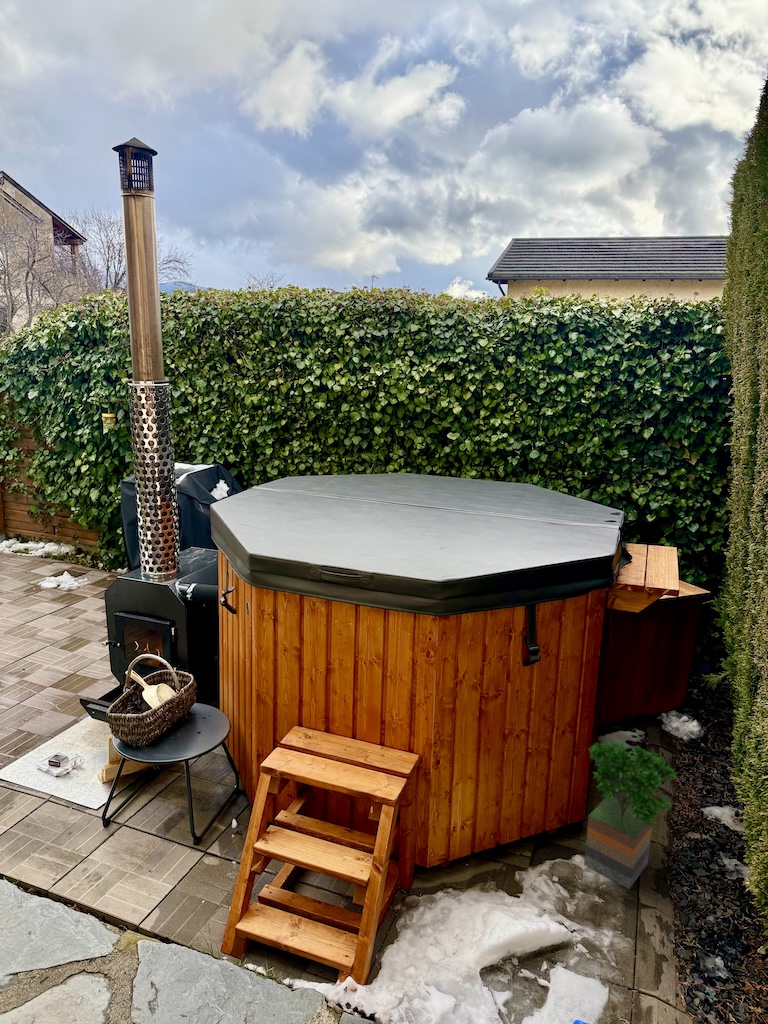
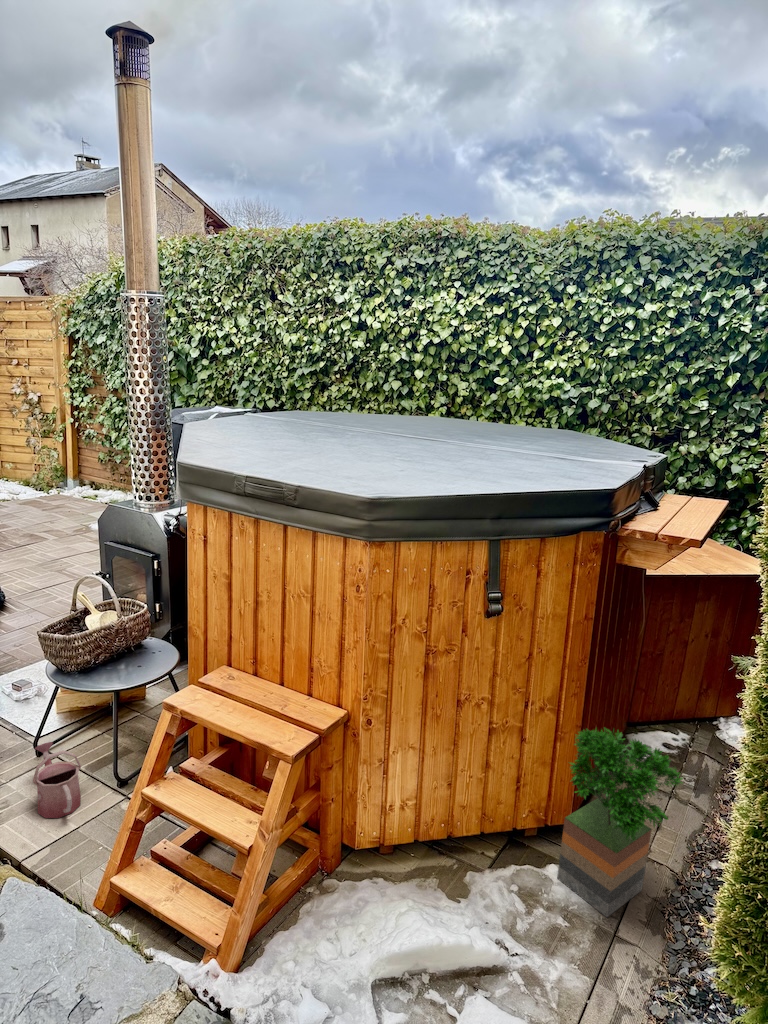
watering can: none [119,813,171,883] -> present [33,742,81,818]

